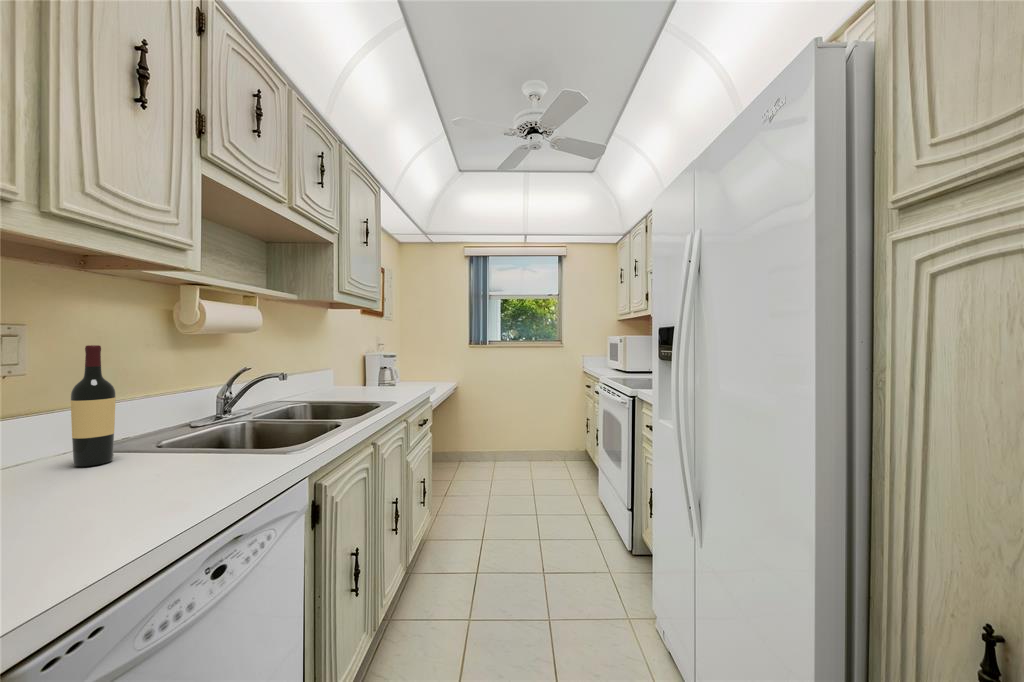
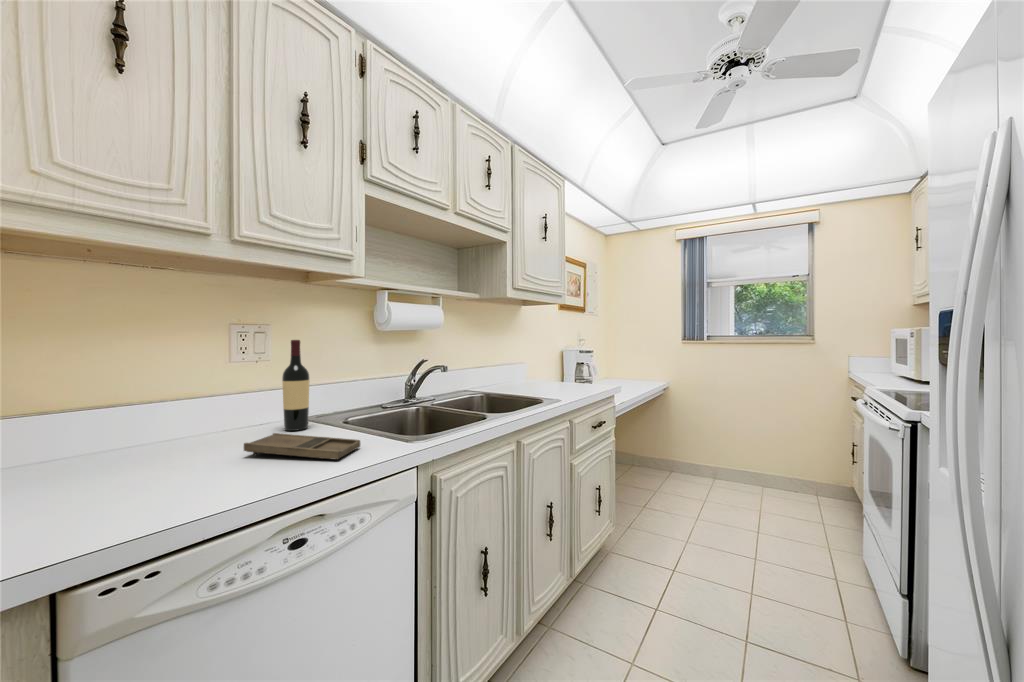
tray: none [65,458,234,497] -> present [244,433,360,459]

